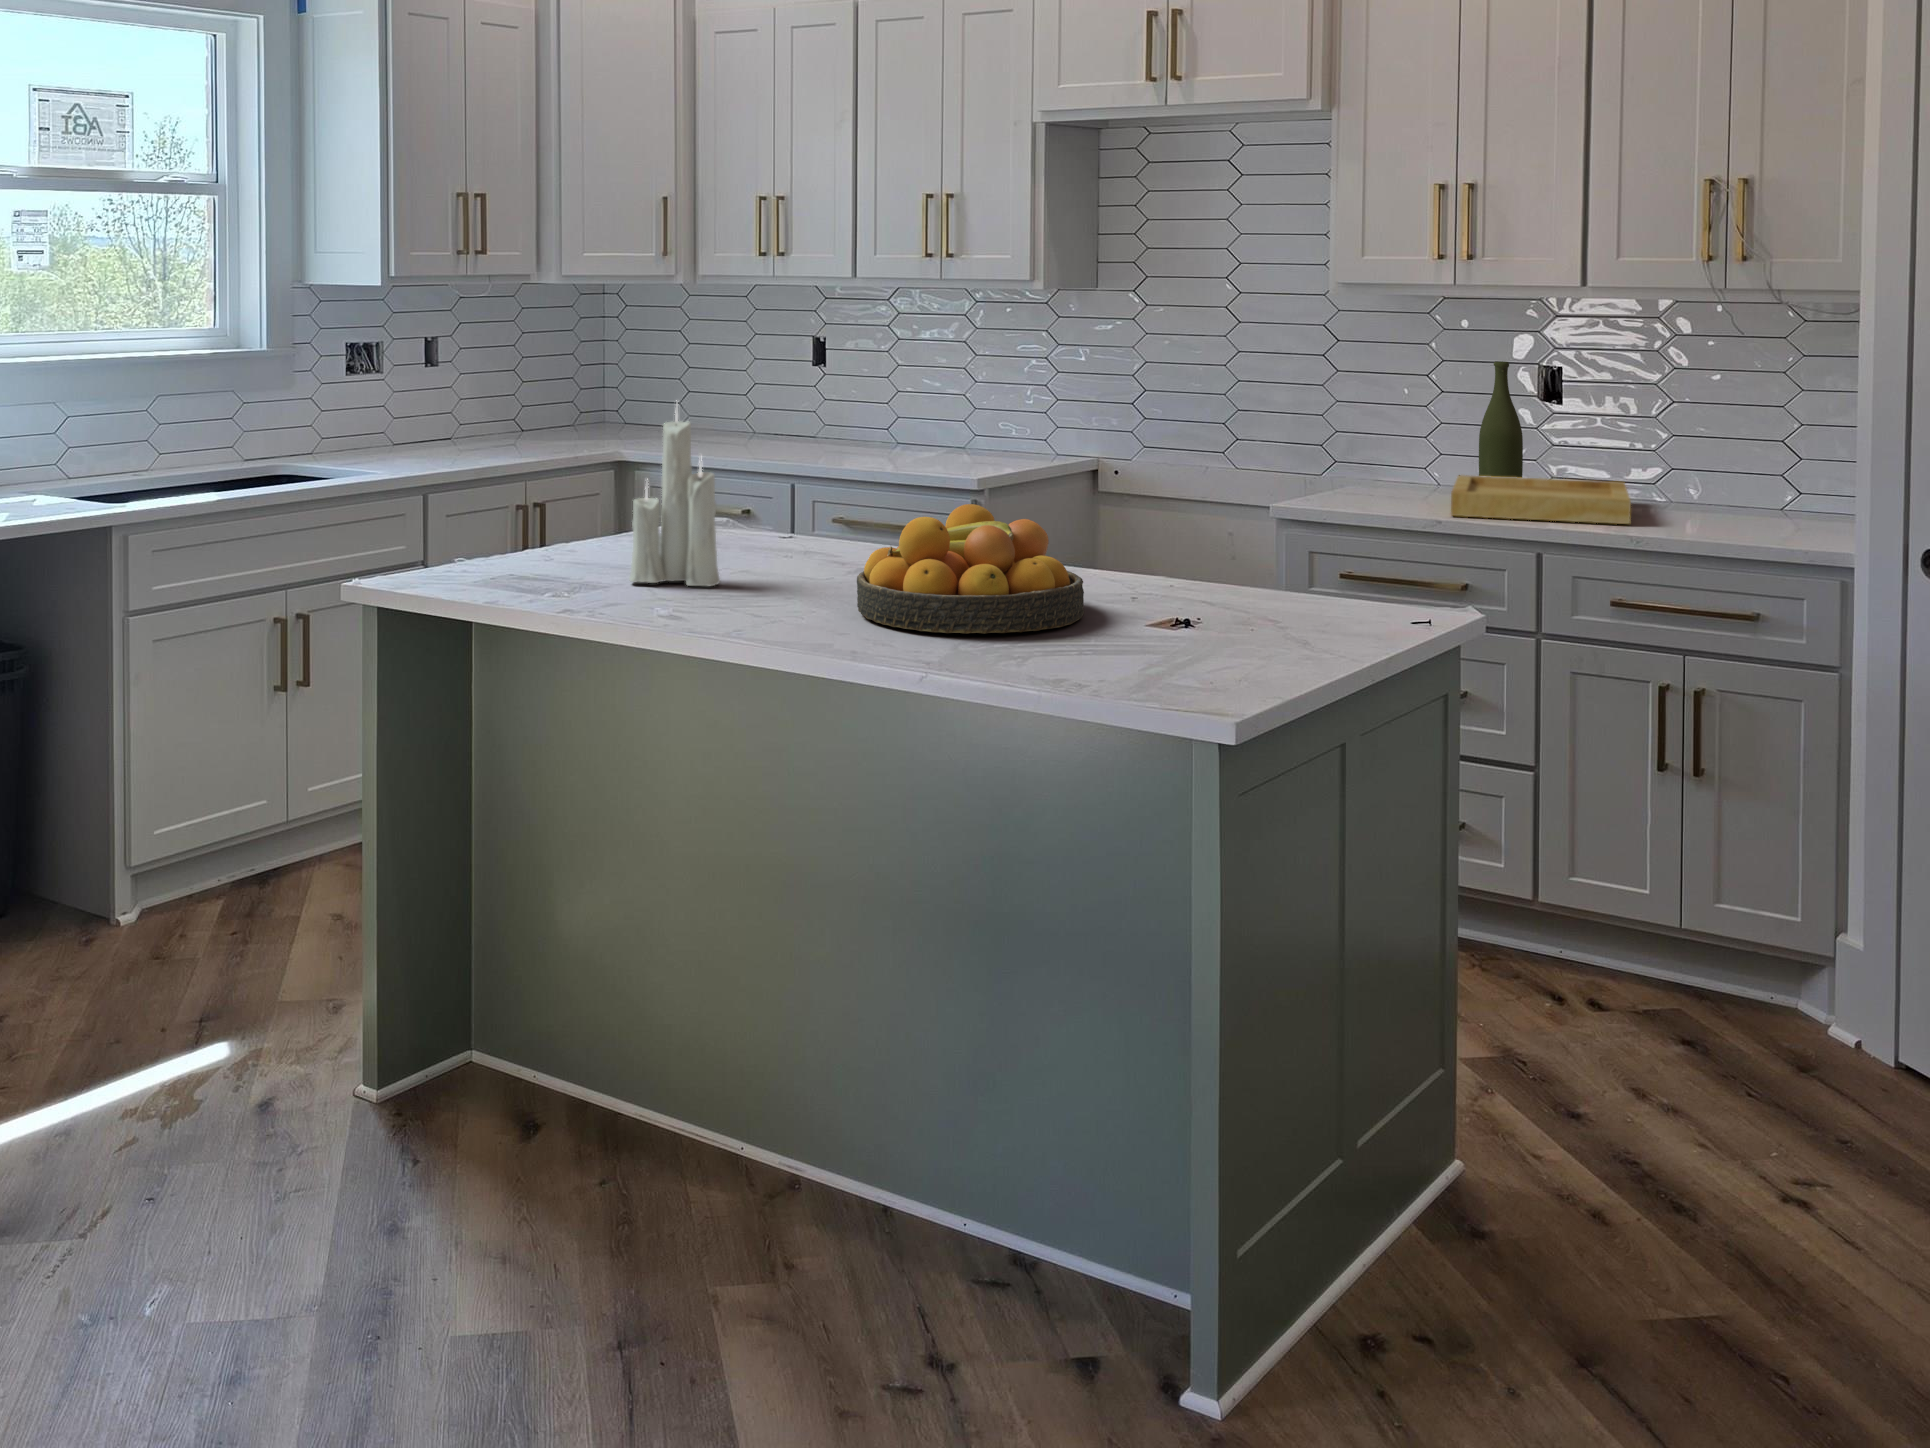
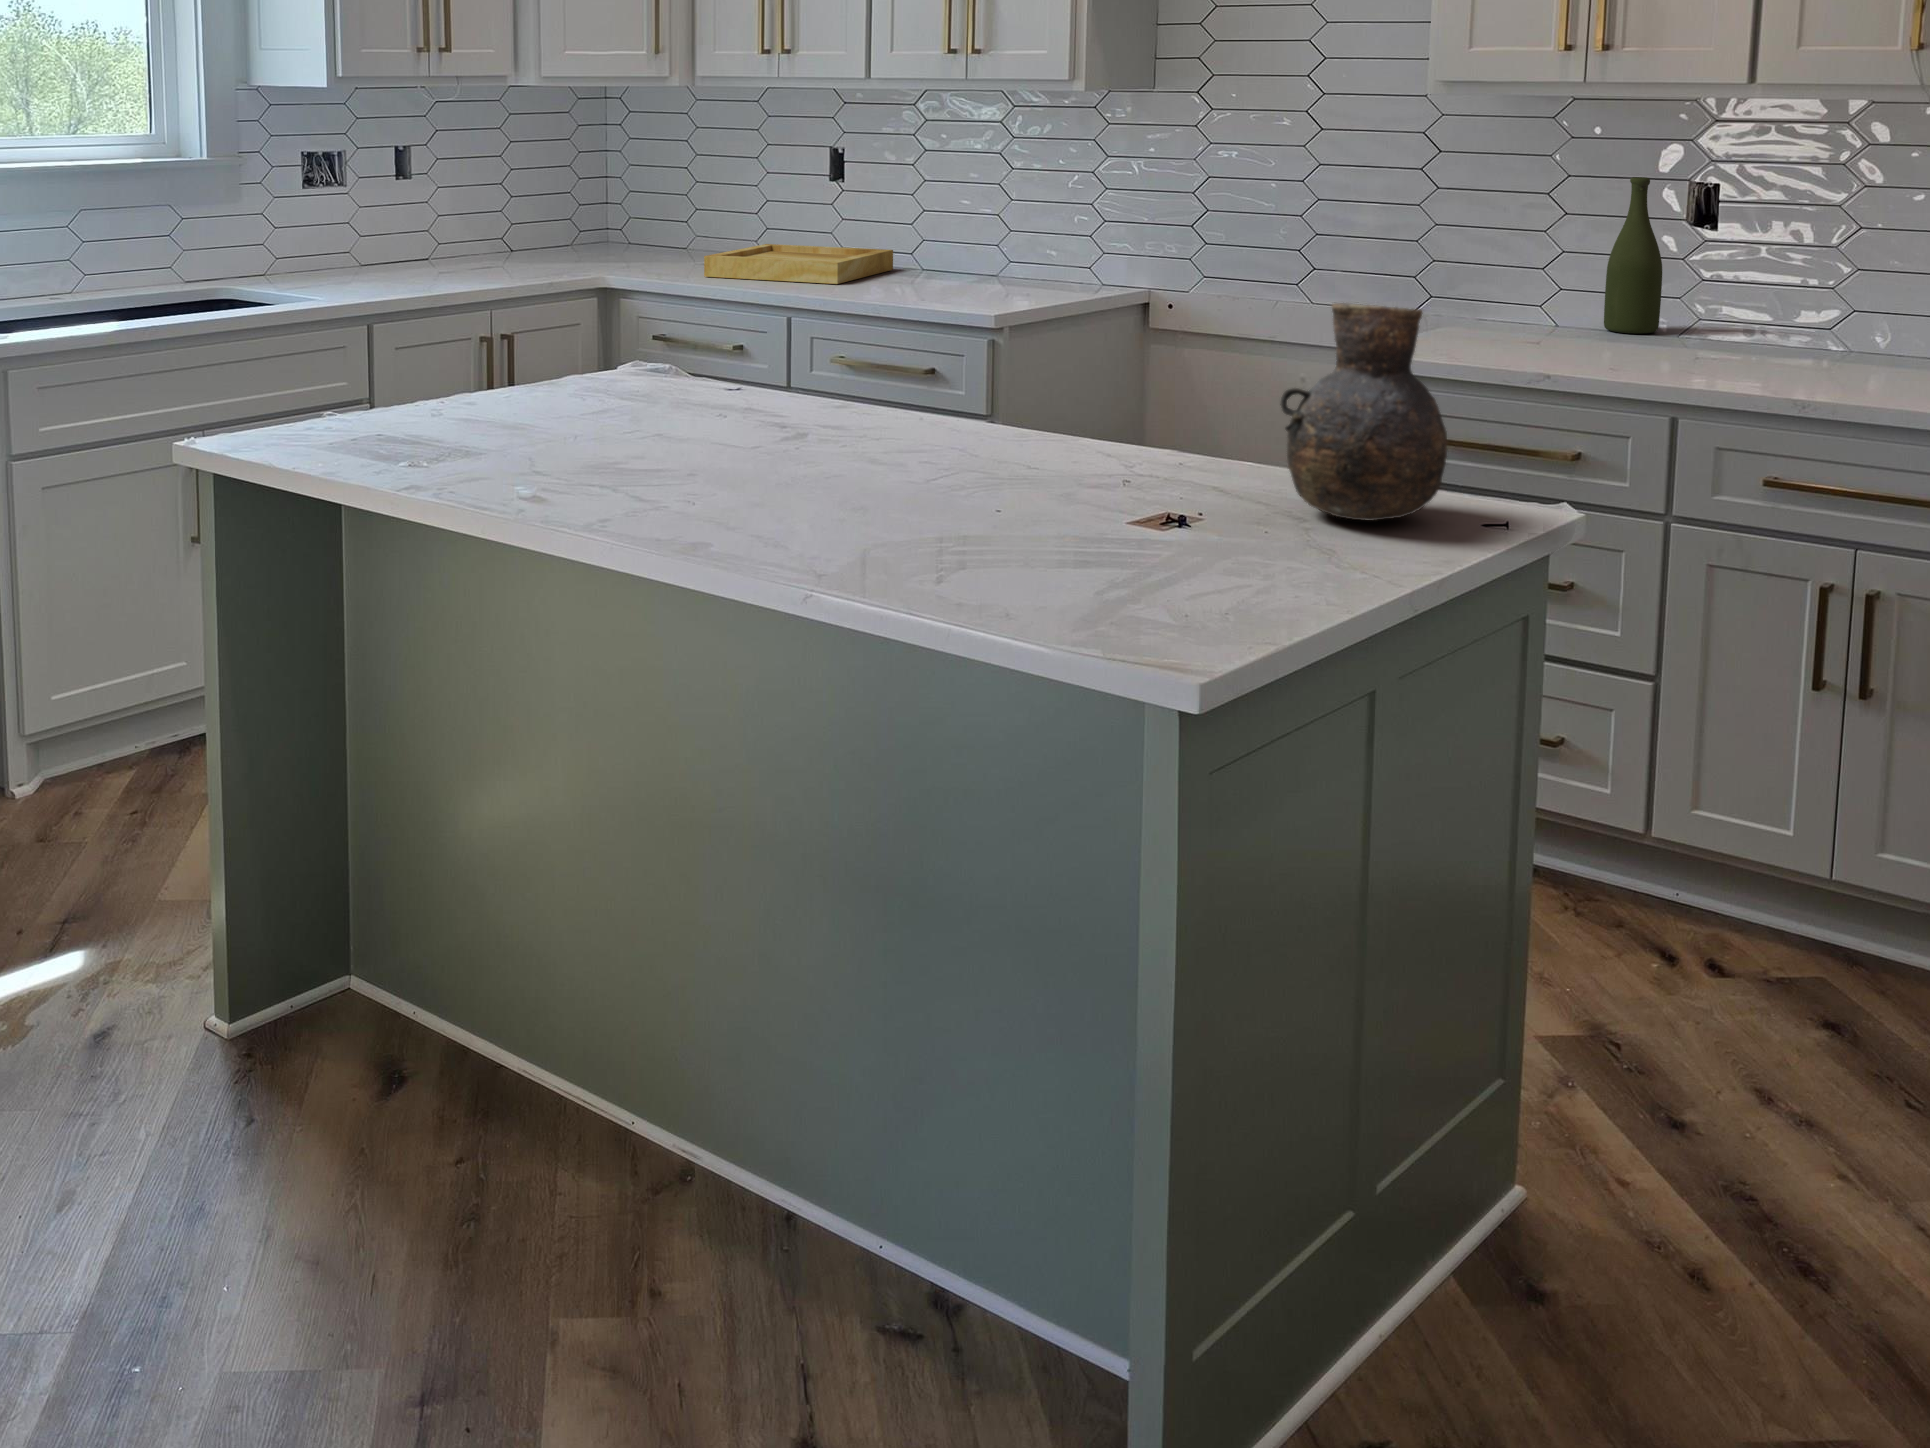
candle: present [629,406,720,586] -> none [506,212,614,453]
vase: none [1256,454,1381,619] -> present [1280,303,1448,521]
tray: present [1451,475,1631,524] -> present [704,244,893,284]
fruit bowl: present [857,504,1084,634] -> none [762,360,1051,531]

